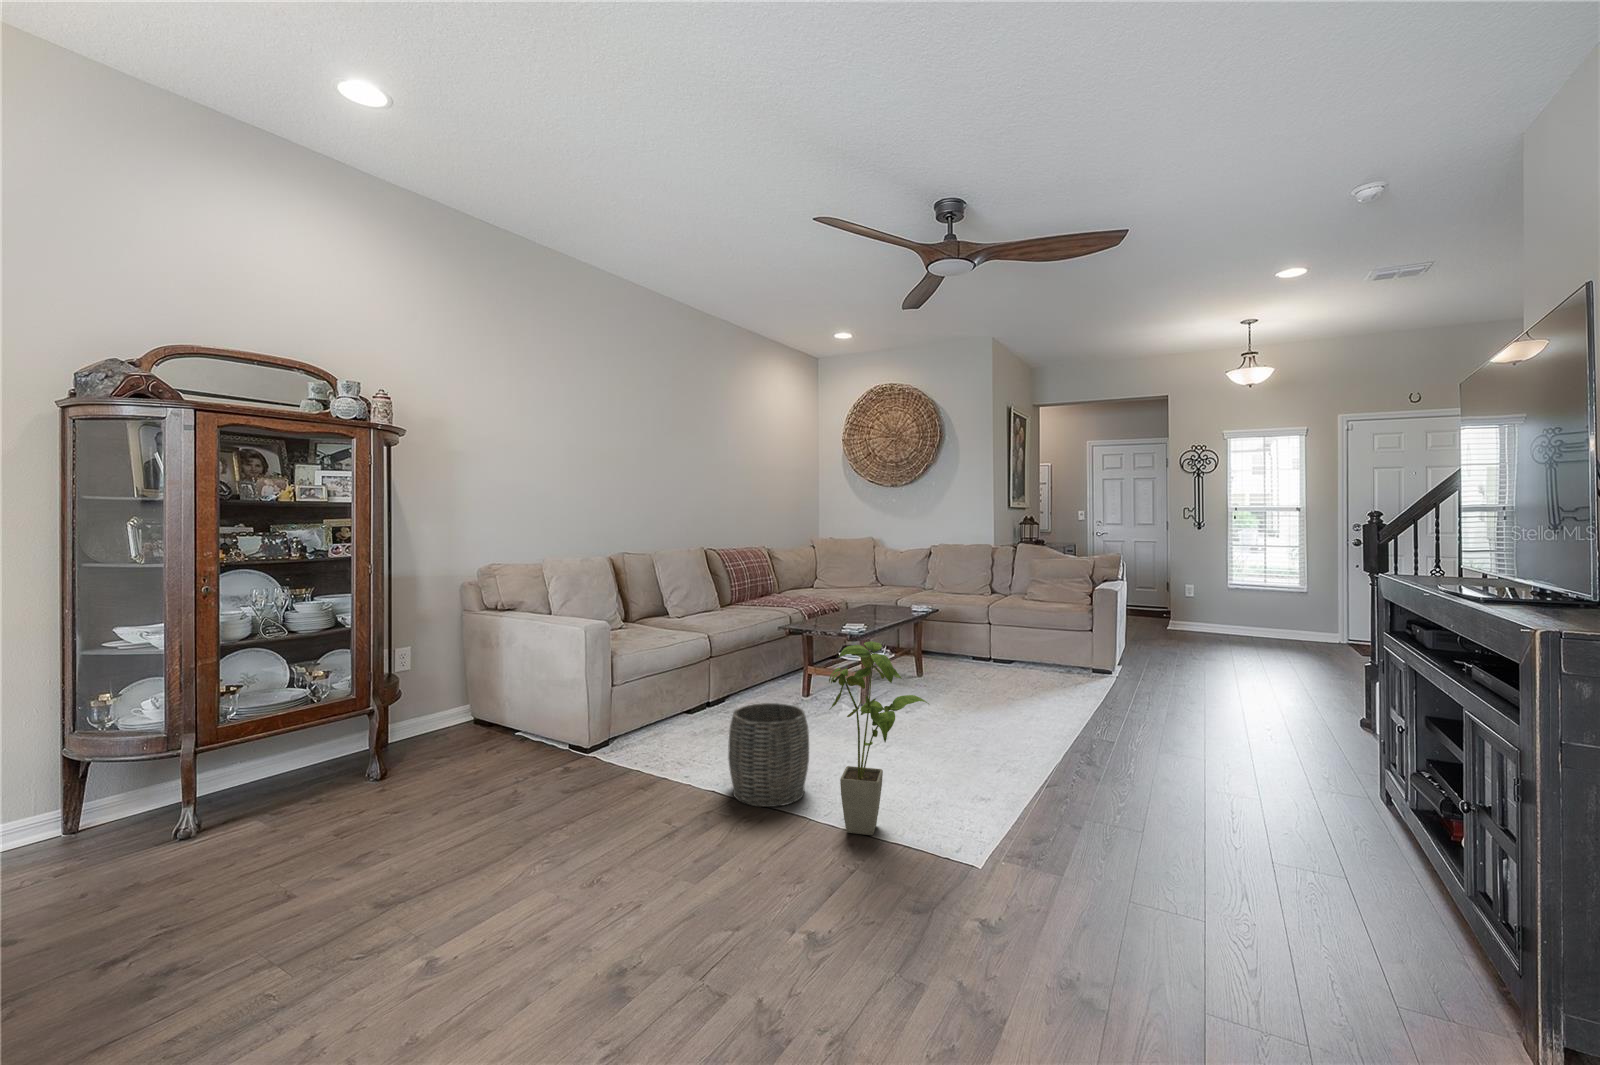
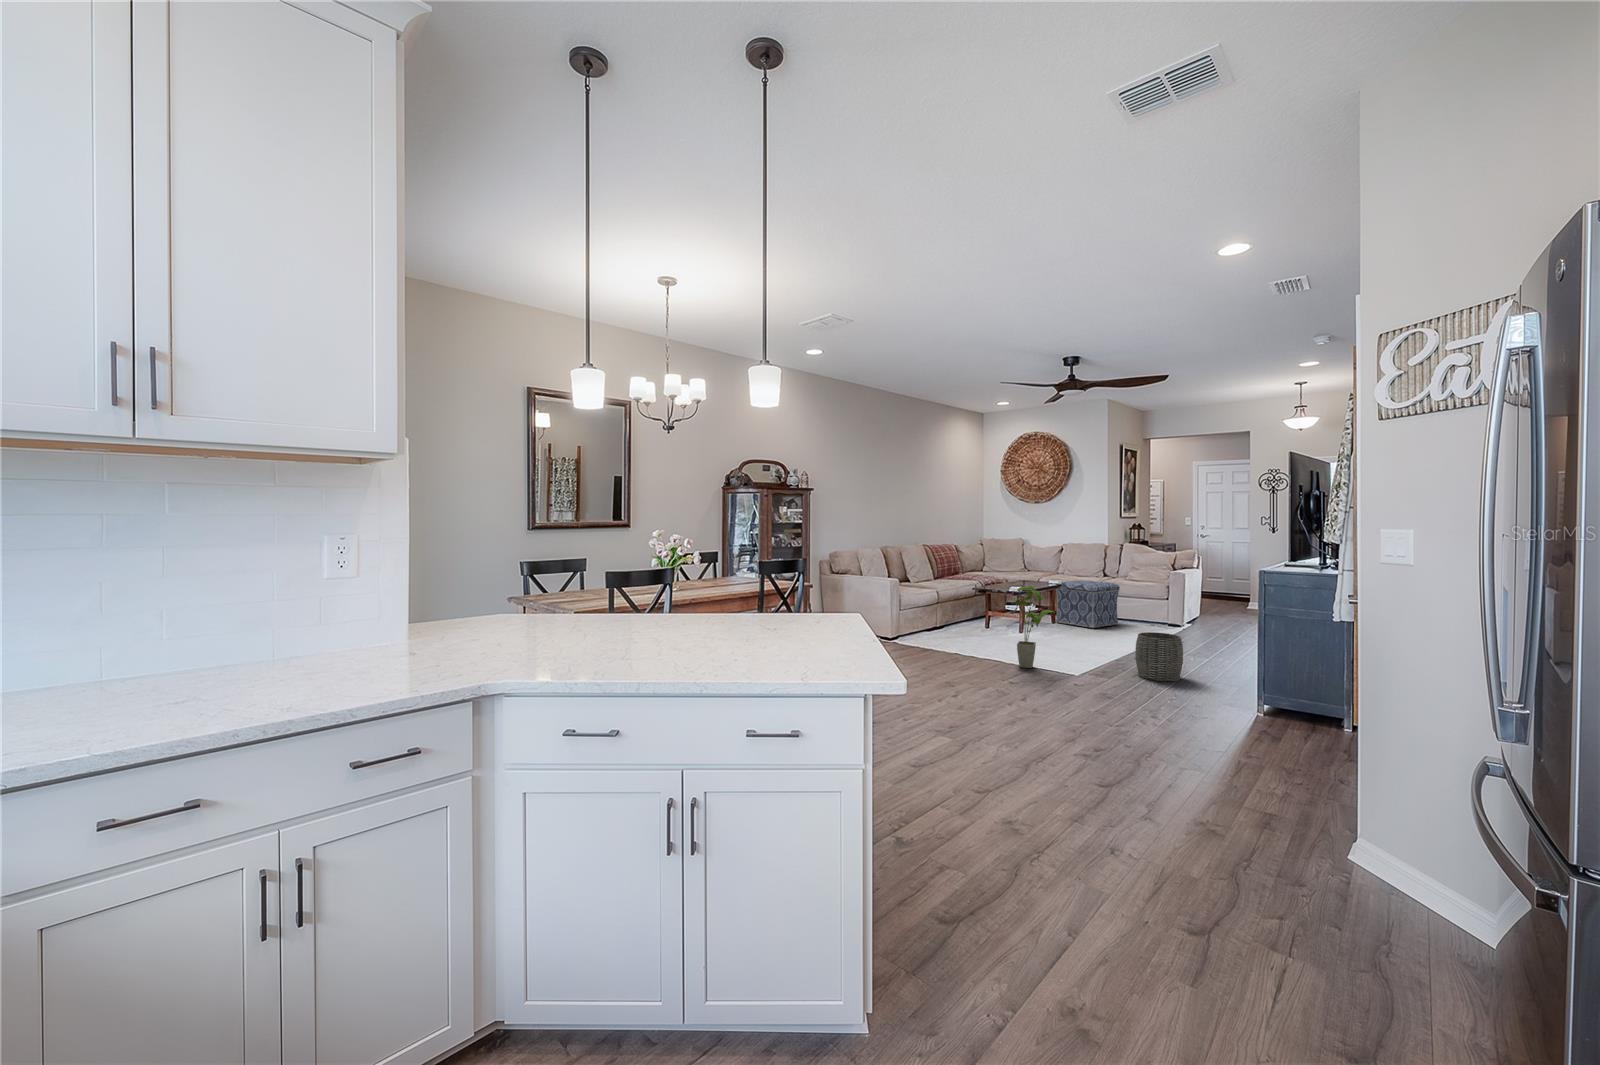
ottoman: none [920,606,1020,690] -> present [1056,581,1120,628]
woven basket: present [728,703,809,807] -> present [1135,632,1183,681]

